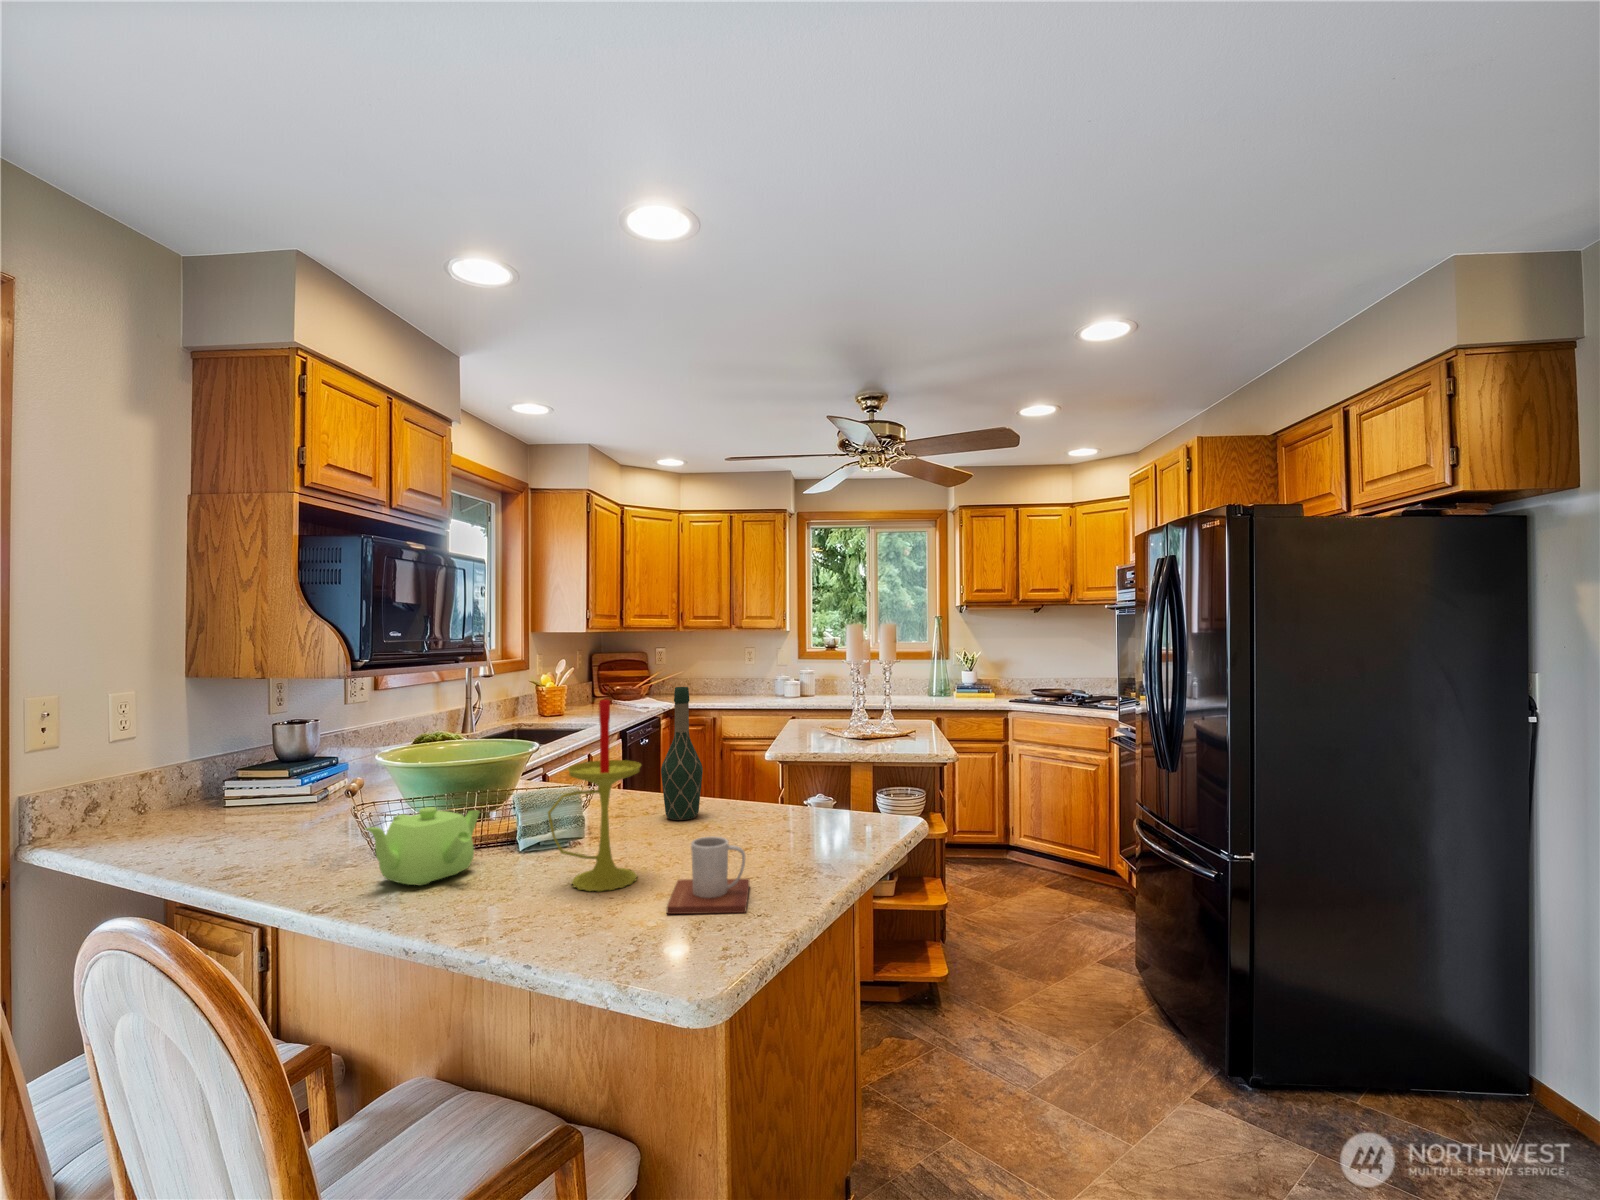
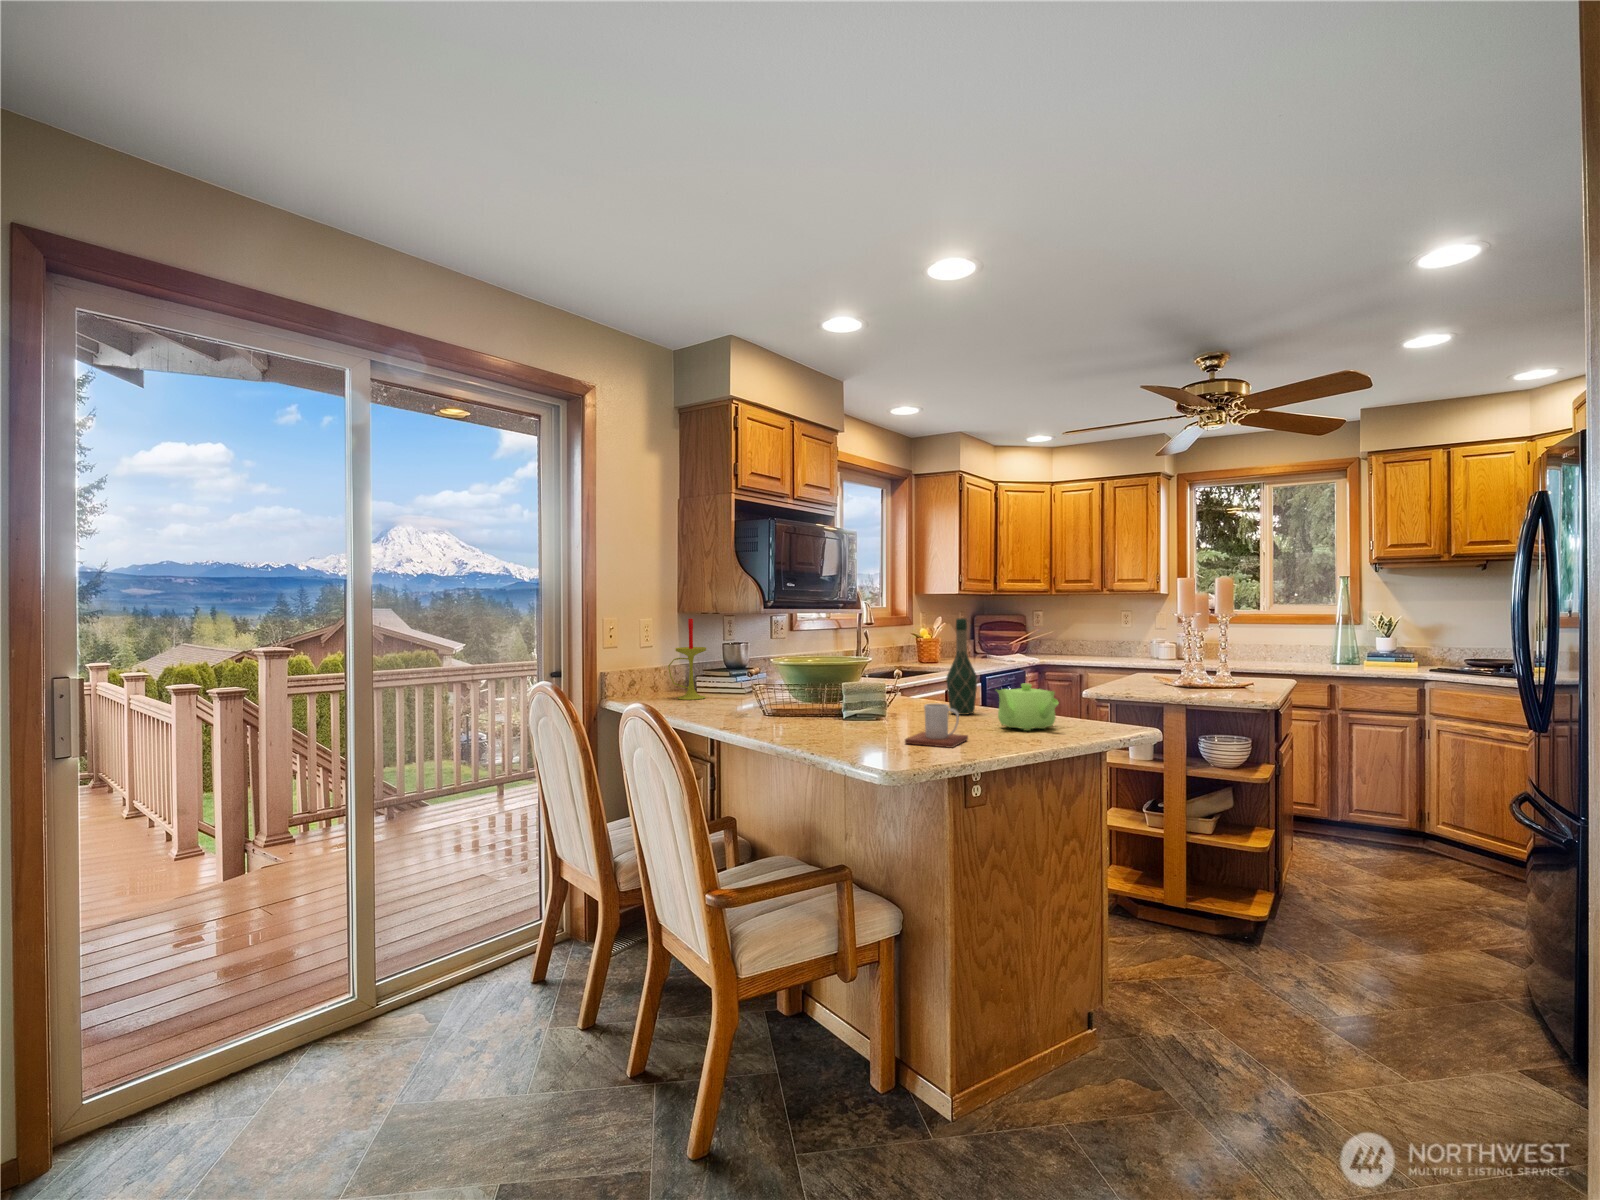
candle: present [548,700,641,891] -> present [668,618,706,700]
teapot: present [365,807,479,886] -> present [997,683,1059,731]

